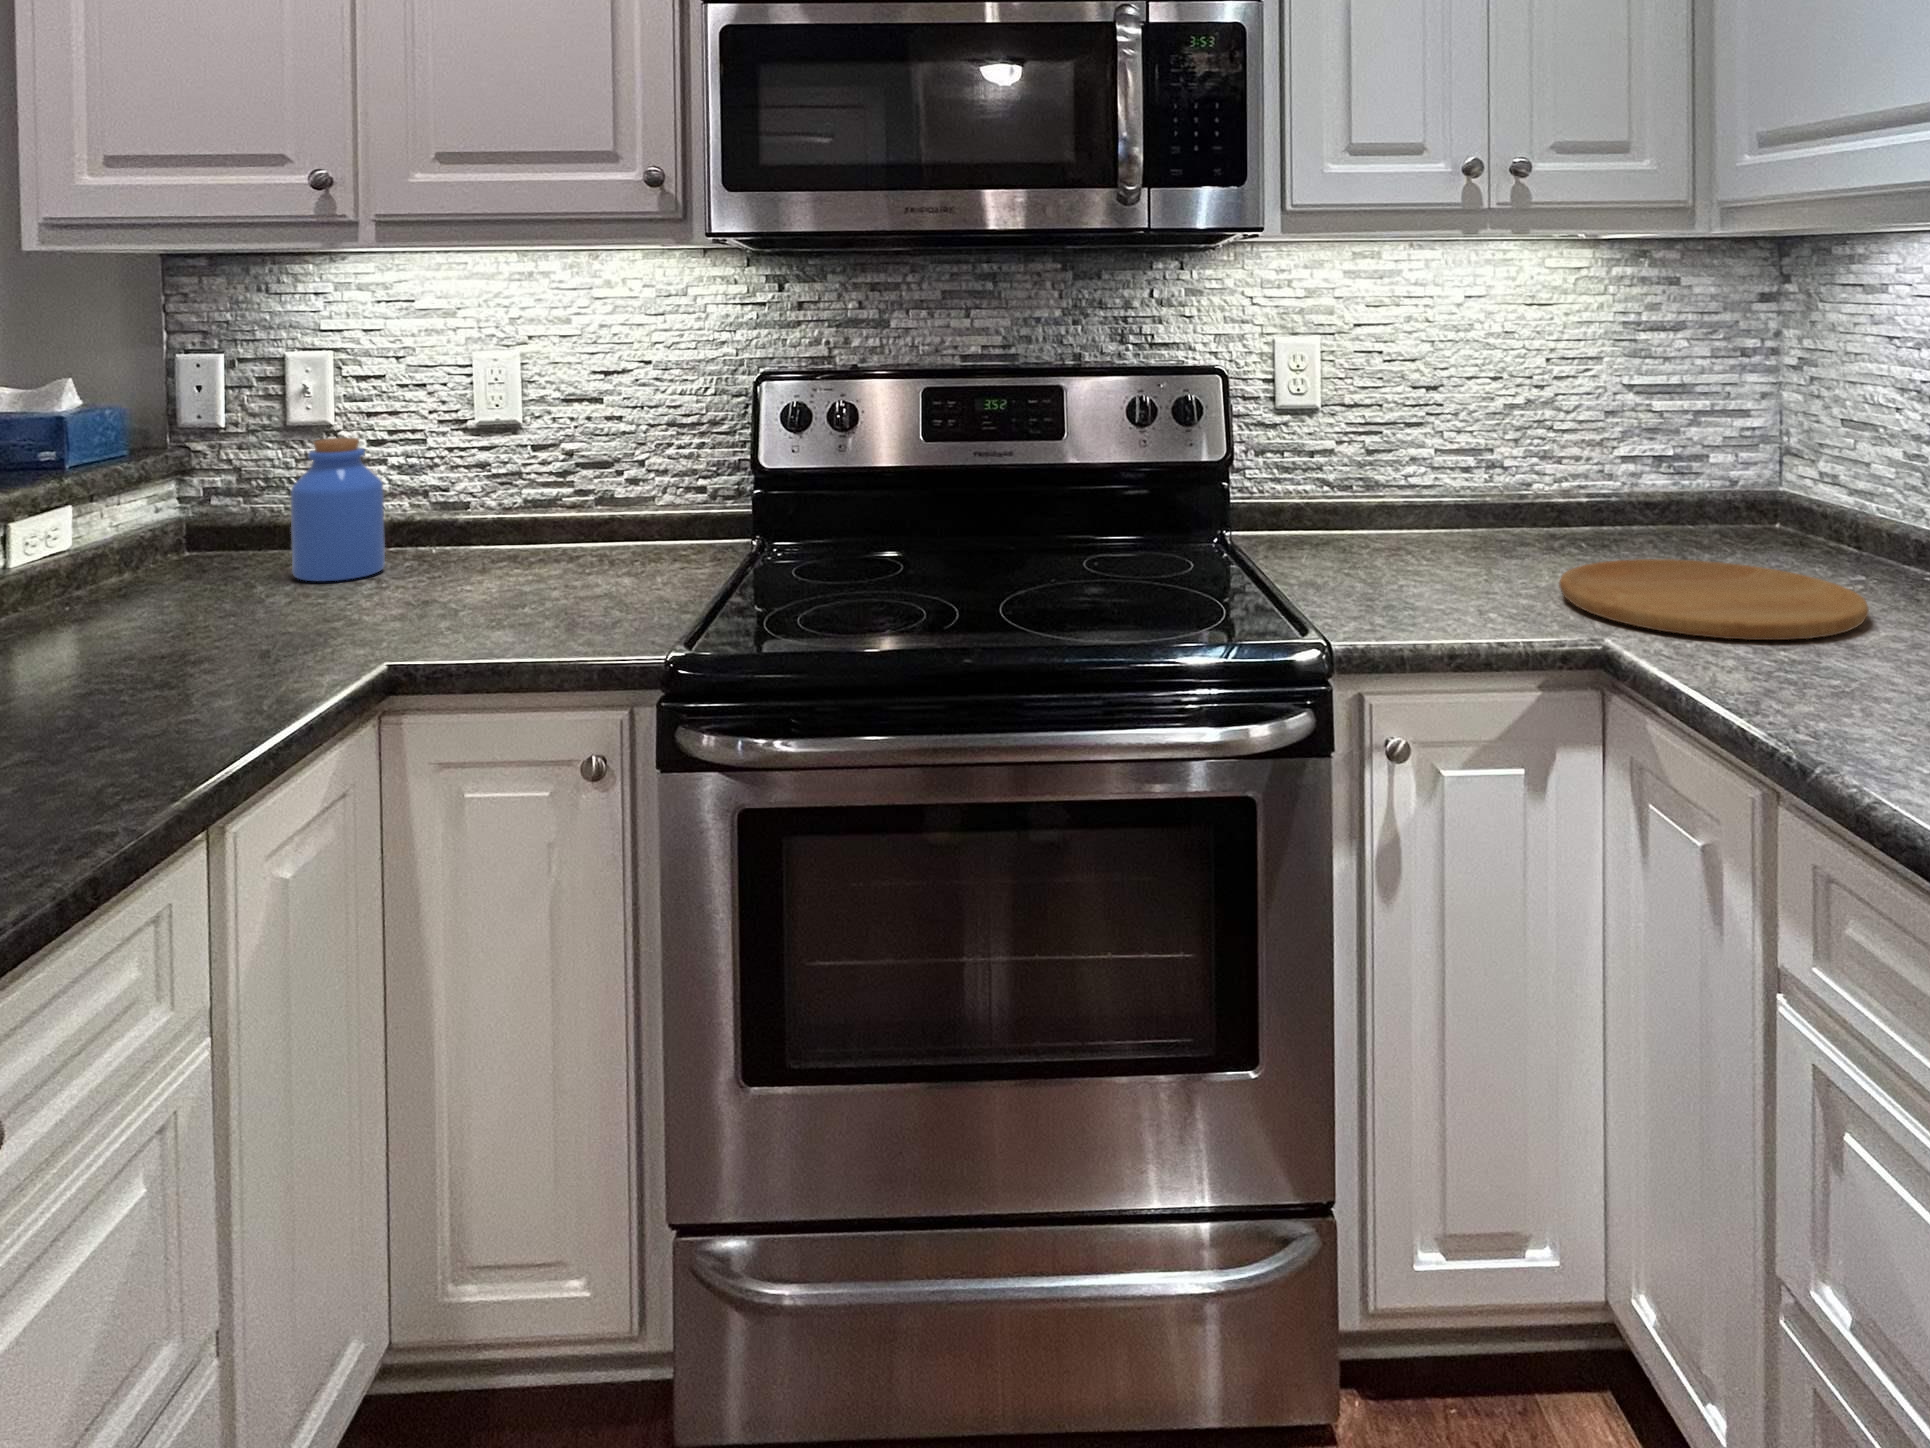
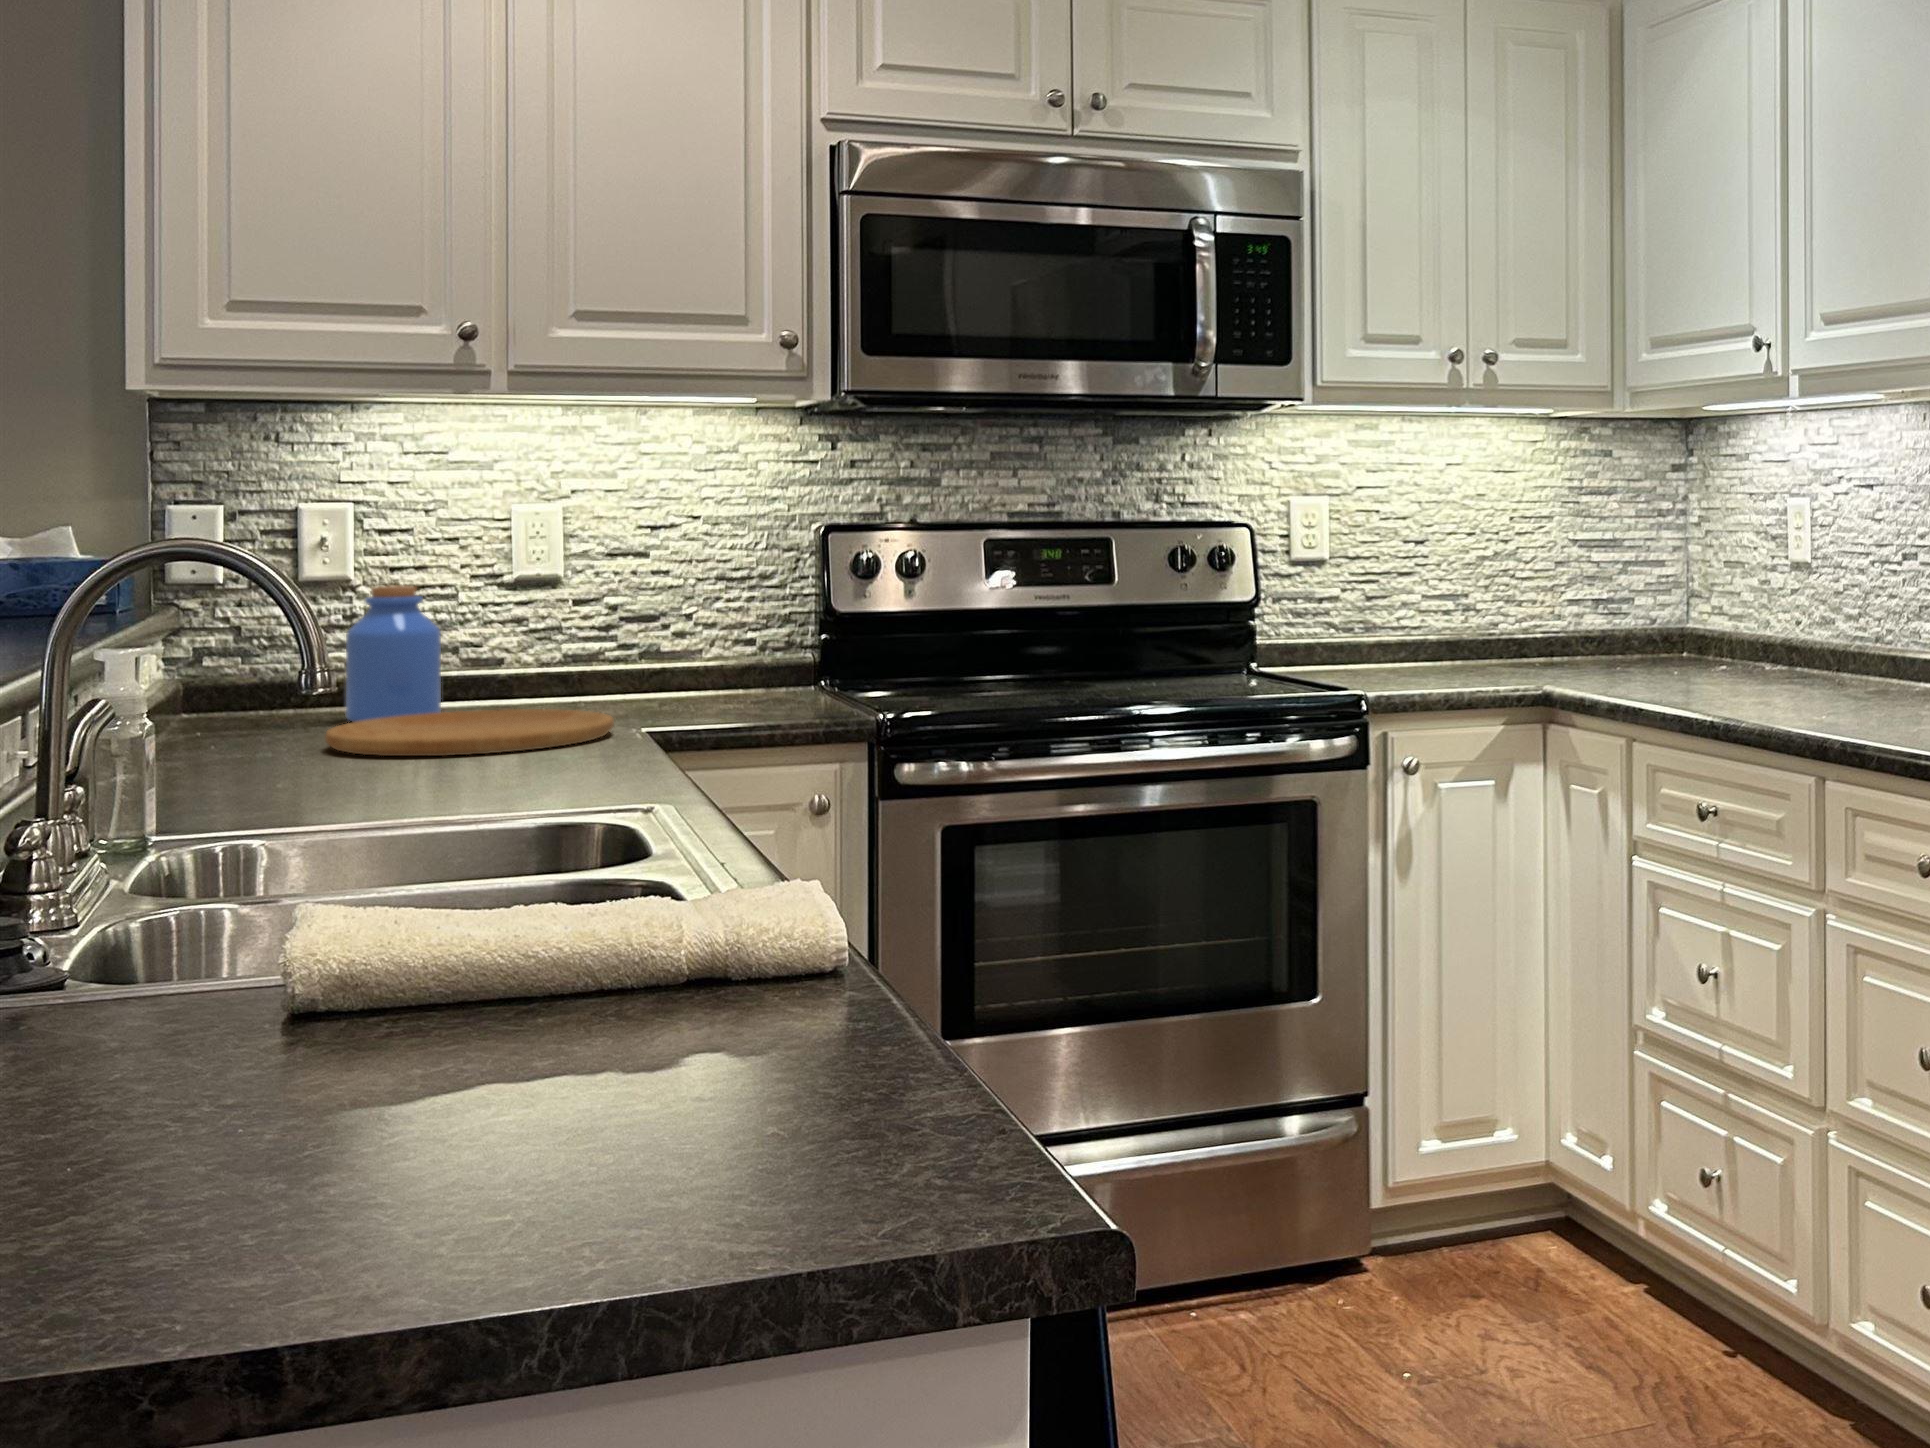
cutting board: present [1559,559,1869,640] -> present [325,709,614,756]

